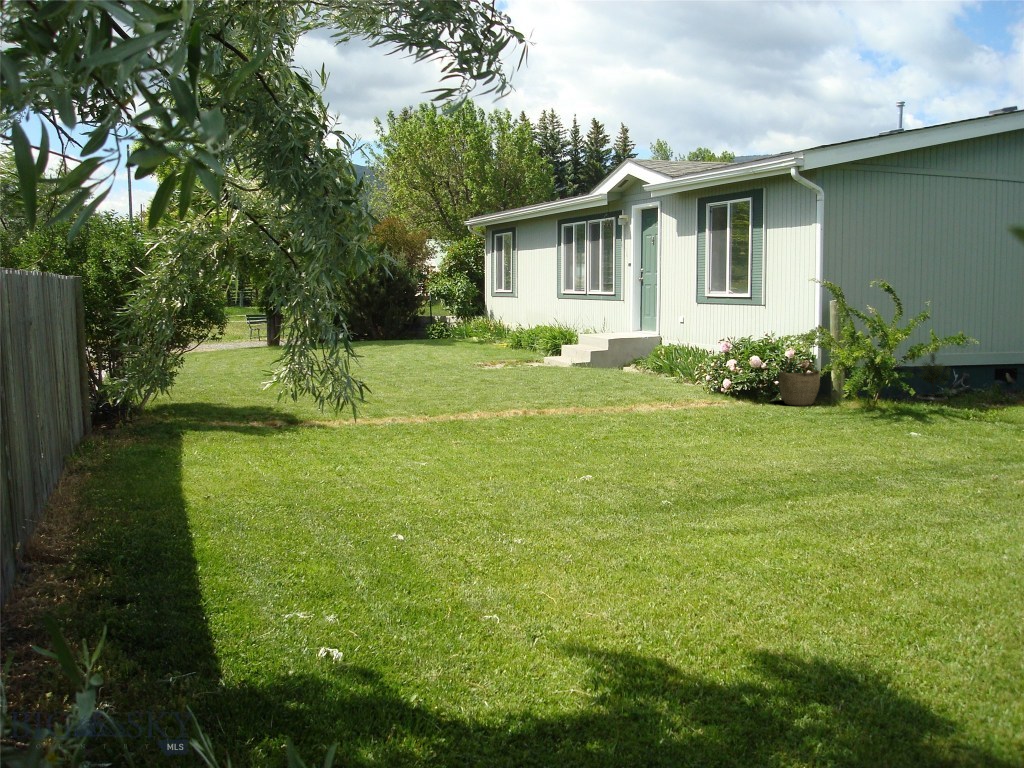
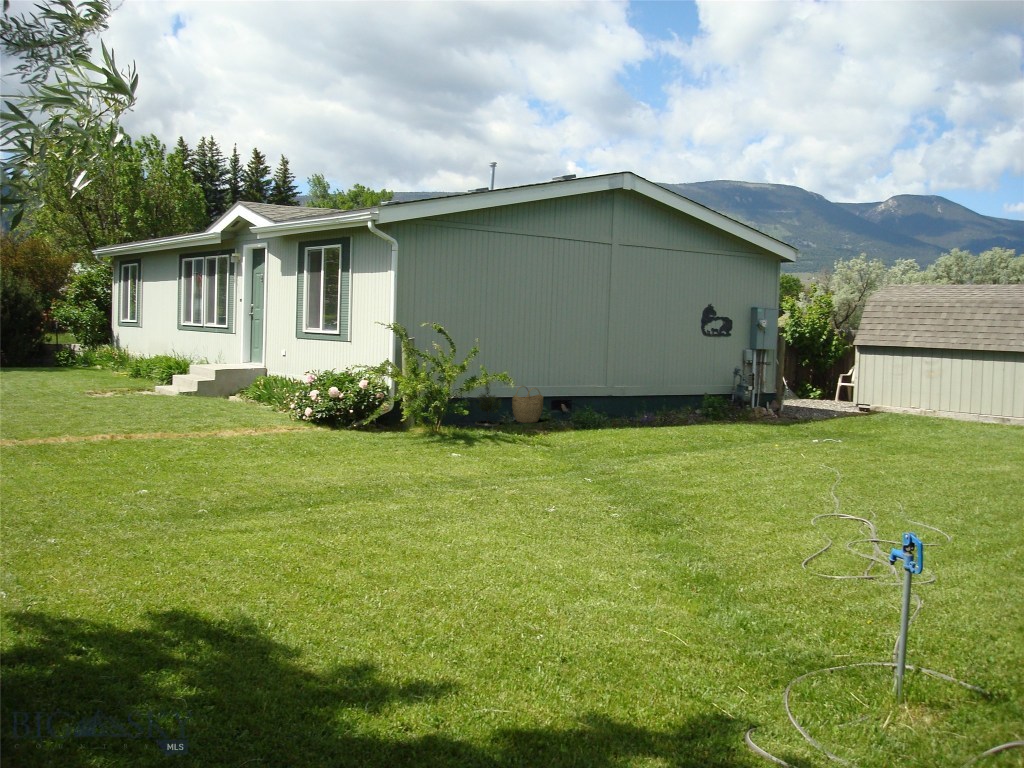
woven basket: present [779,360,820,406] -> present [512,386,543,423]

